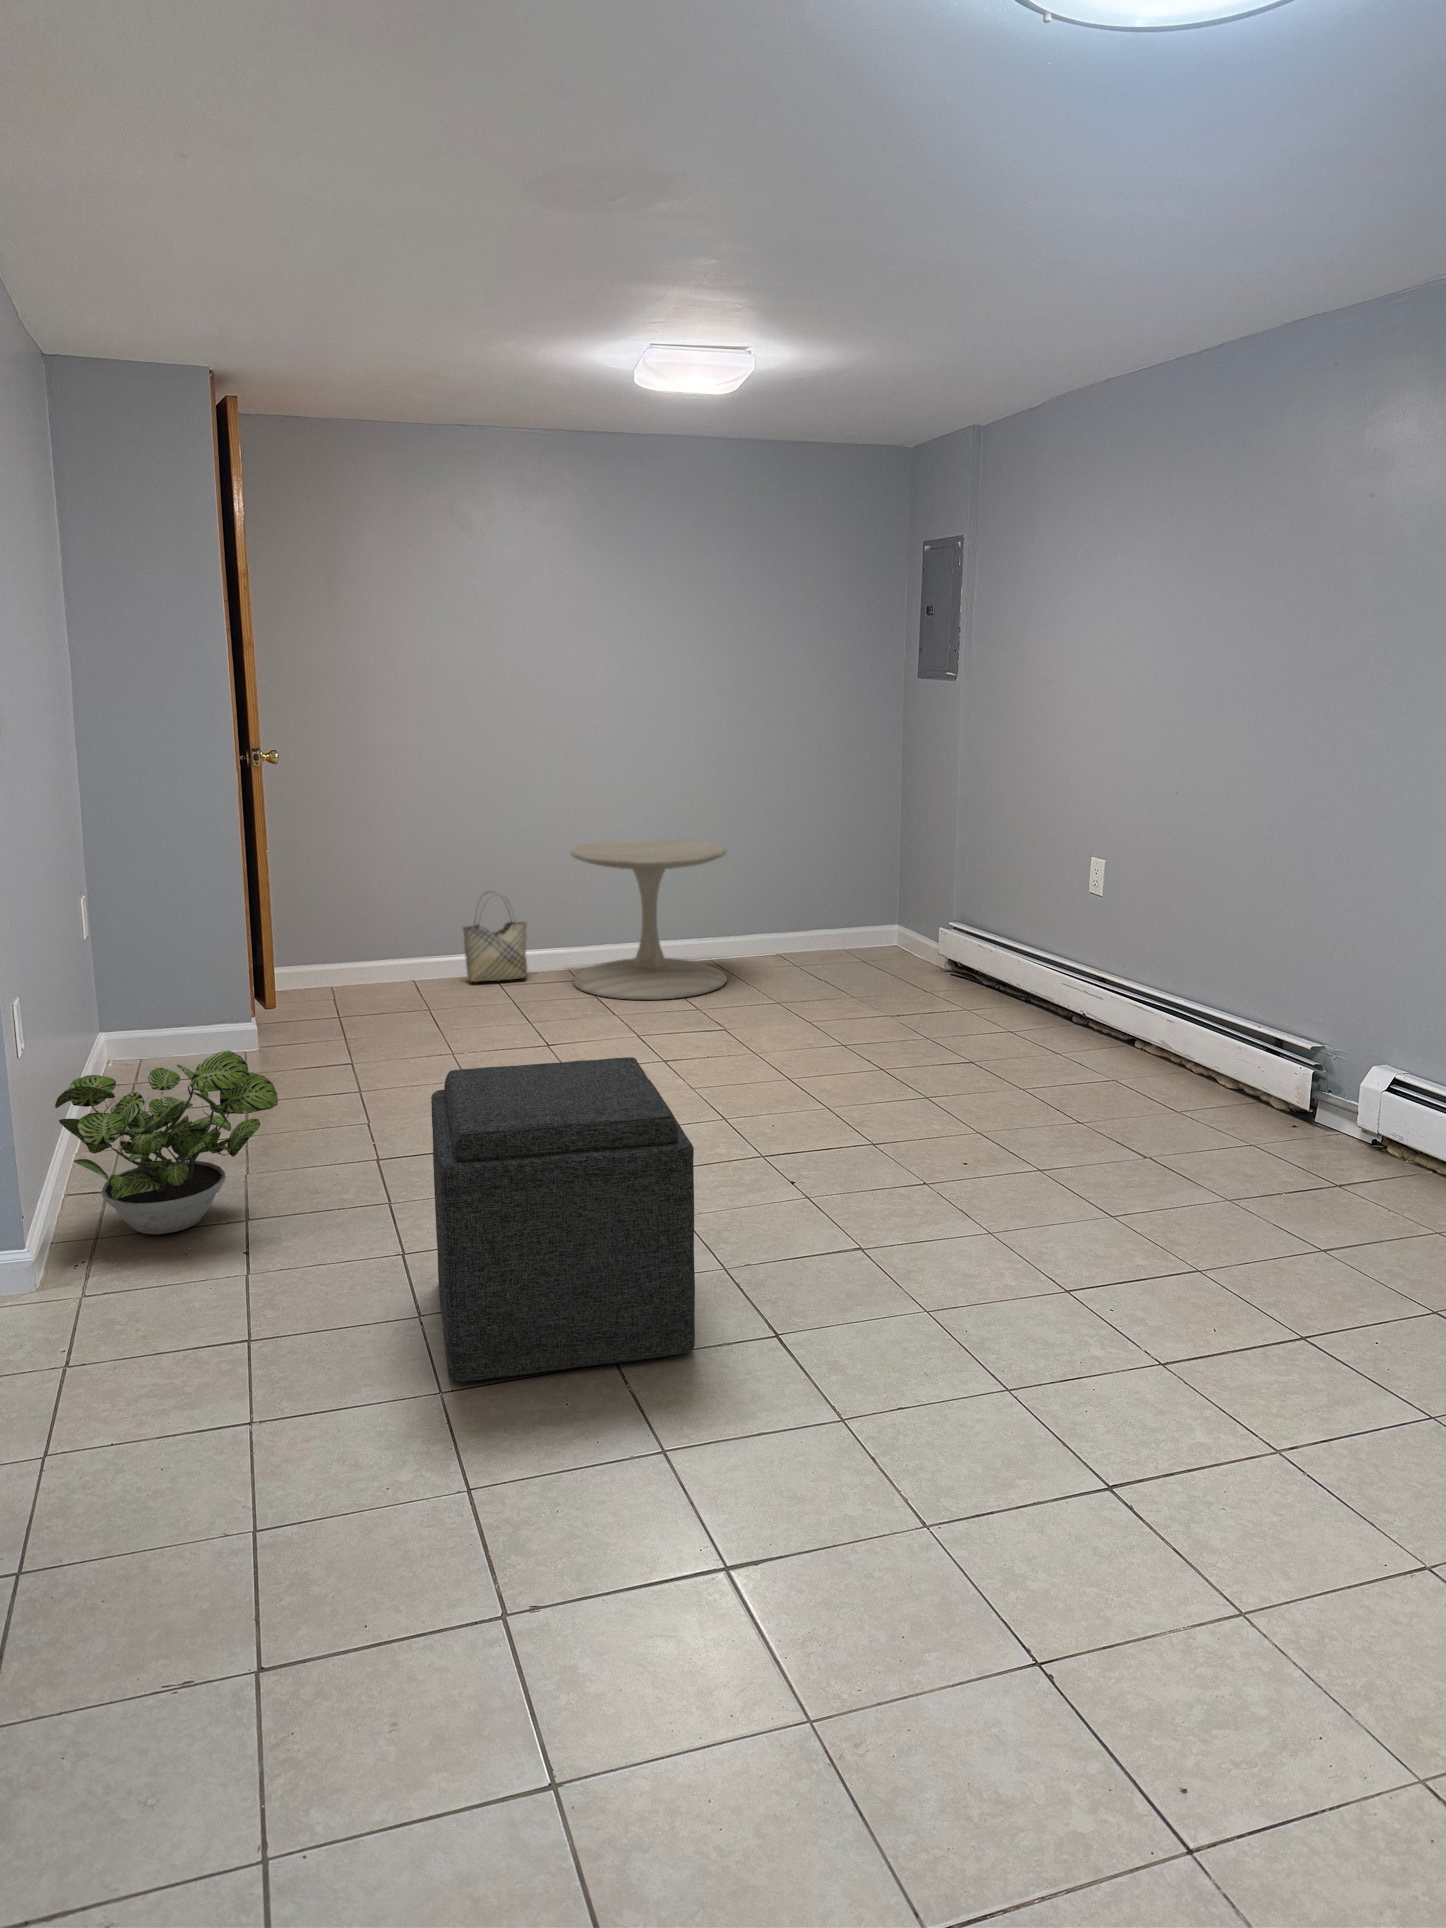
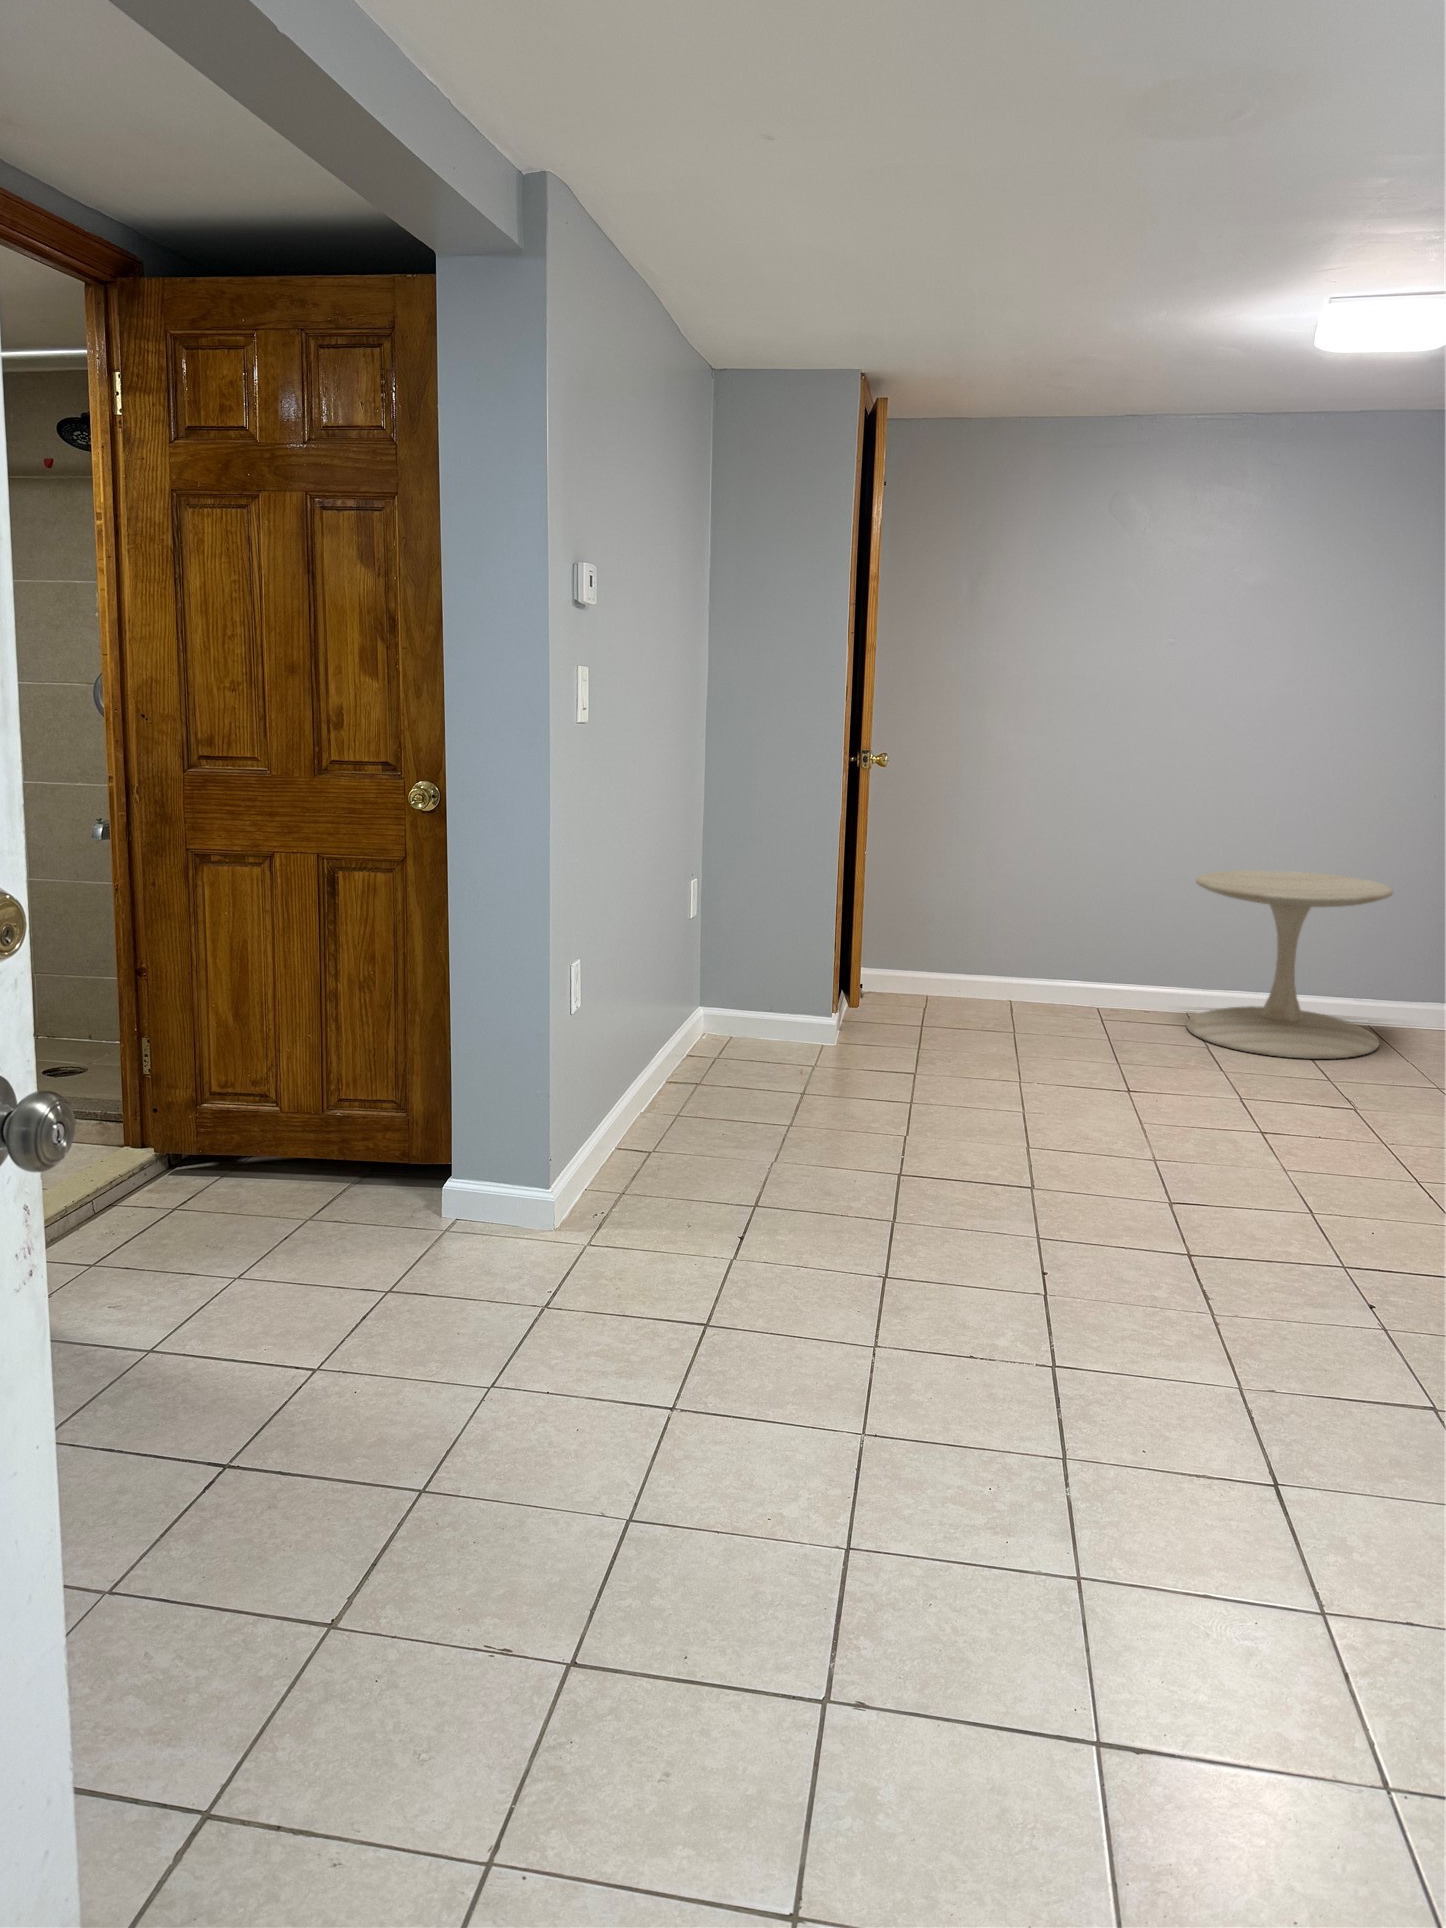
woven basket: present [463,894,527,982] -> none [1068,914,1141,1013]
potted plant: present [55,1051,278,1234] -> none [600,1037,790,1205]
ottoman: present [431,1057,695,1382] -> none [874,1091,1180,1471]

